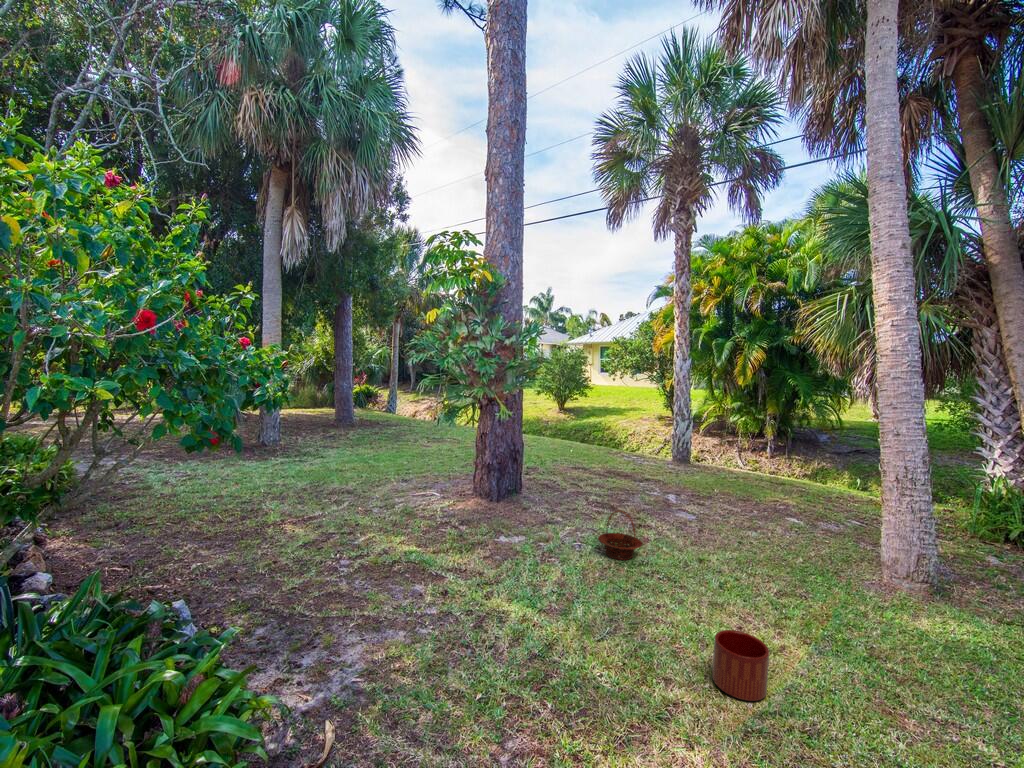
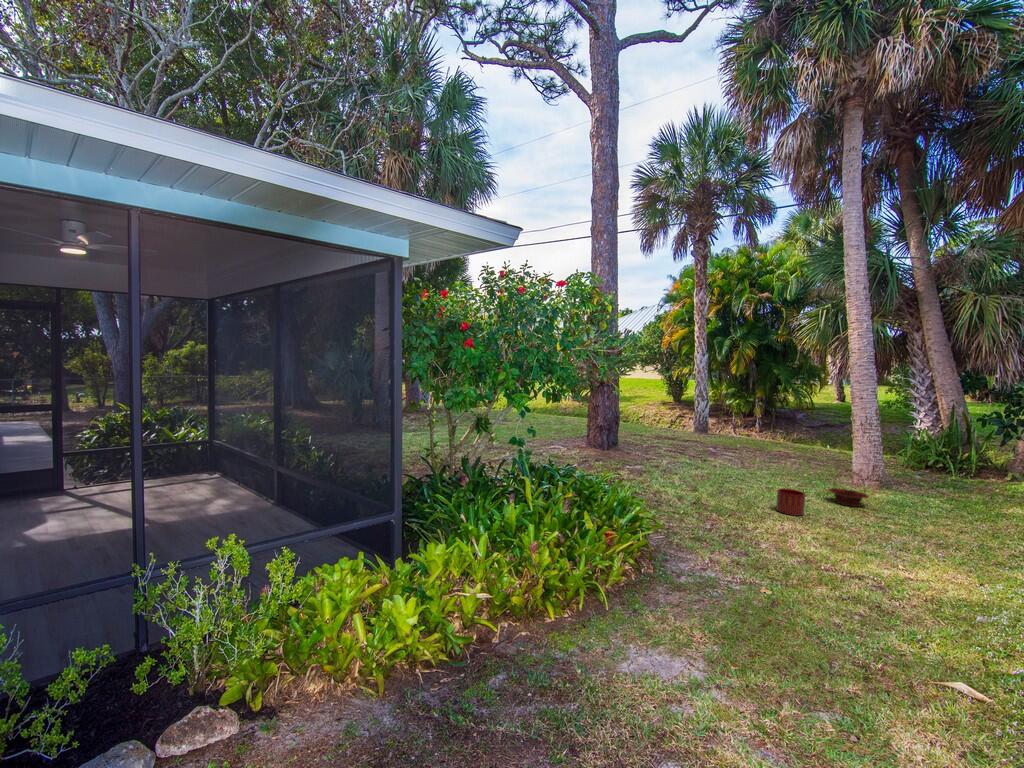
basket: present [598,511,643,560] -> present [829,472,868,507]

